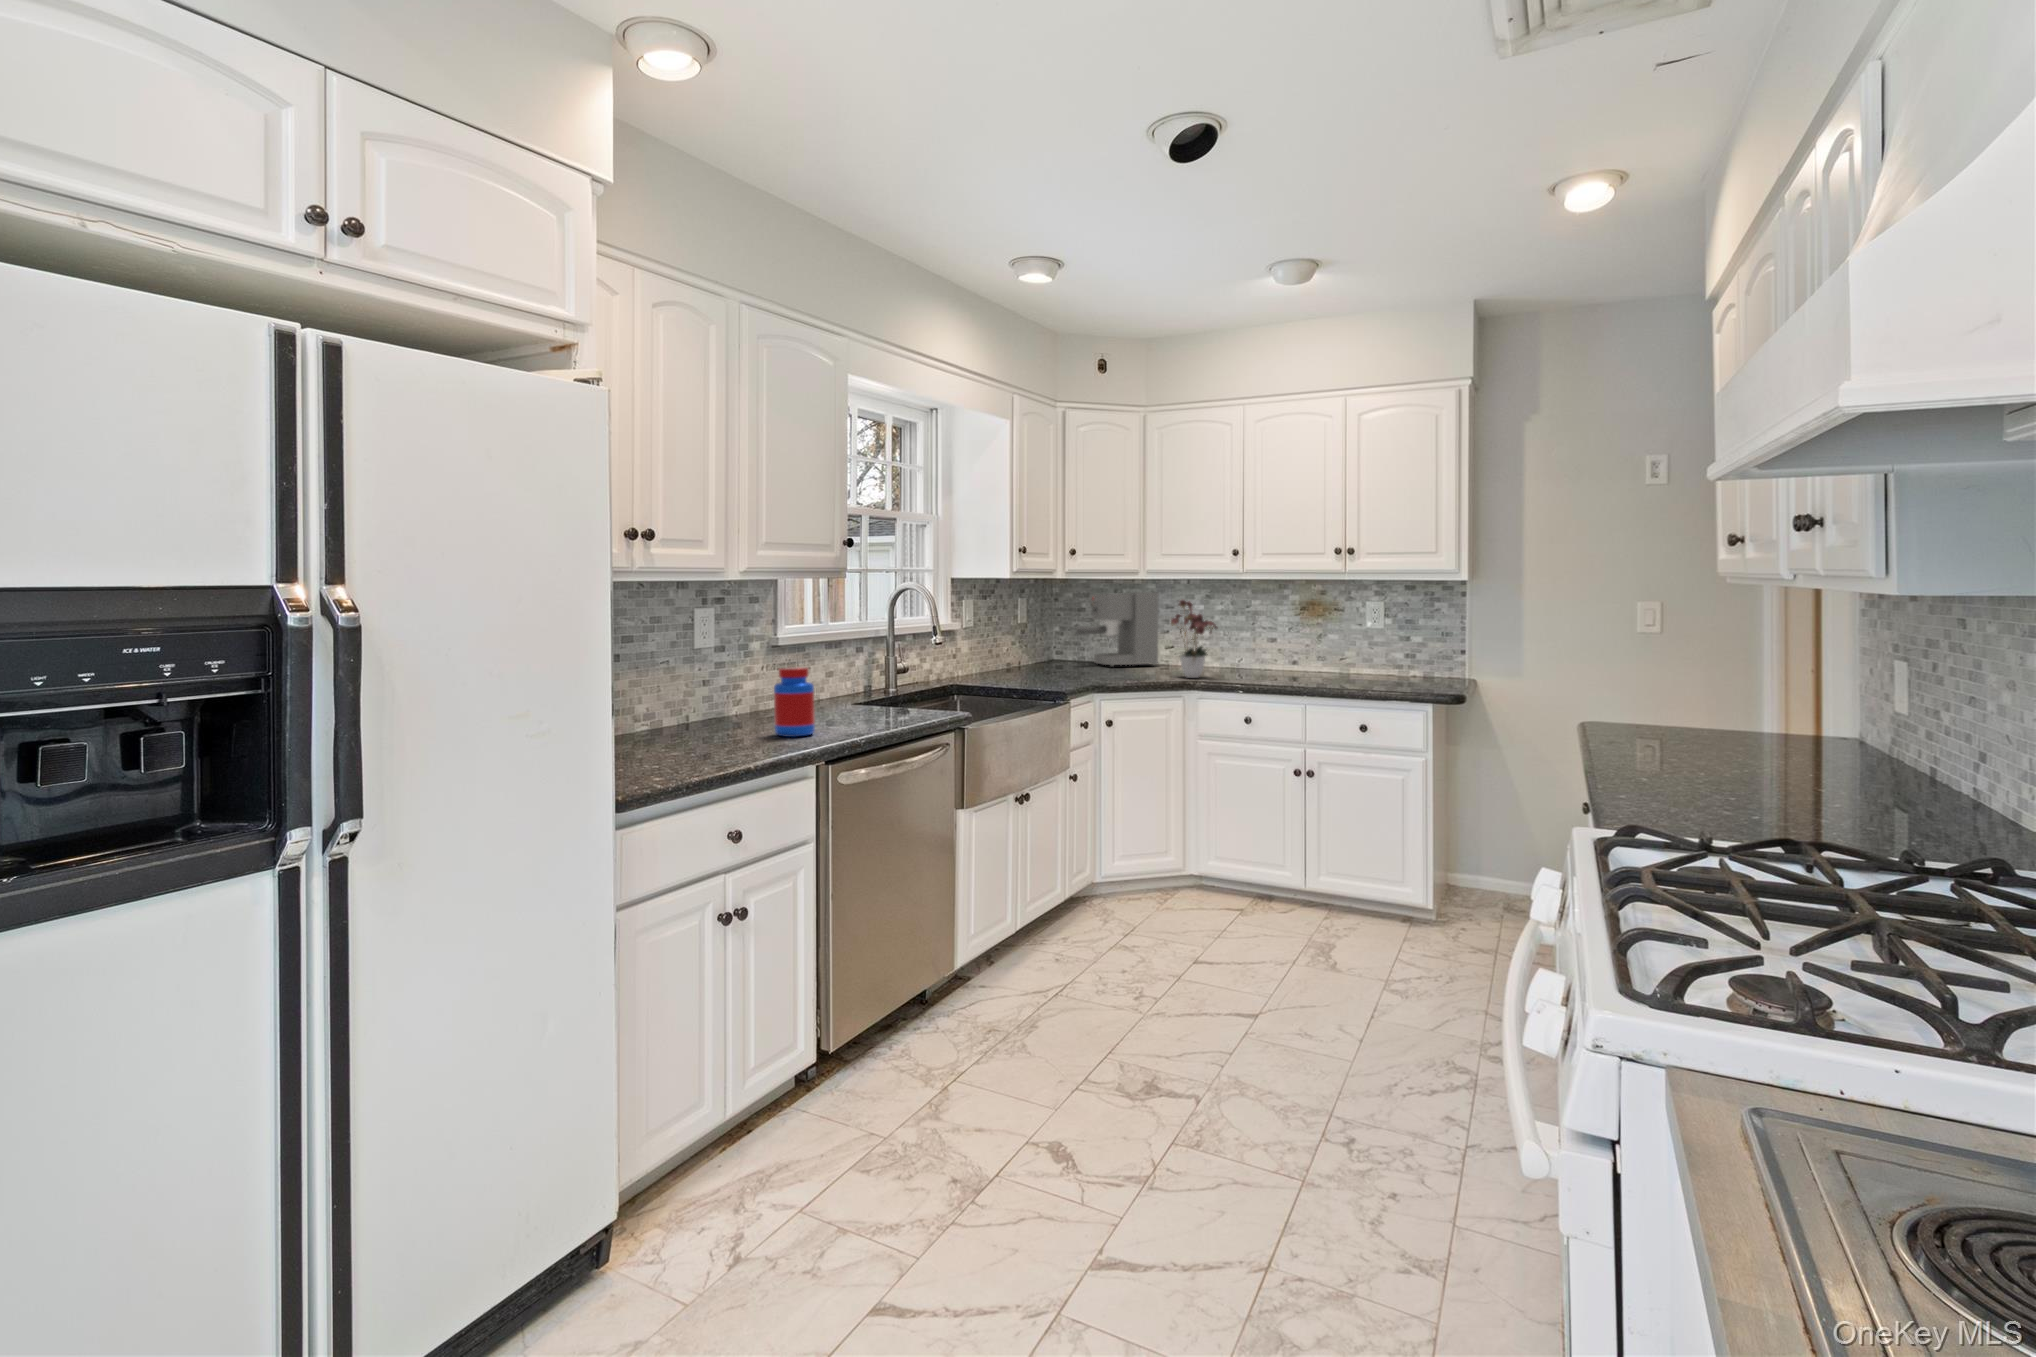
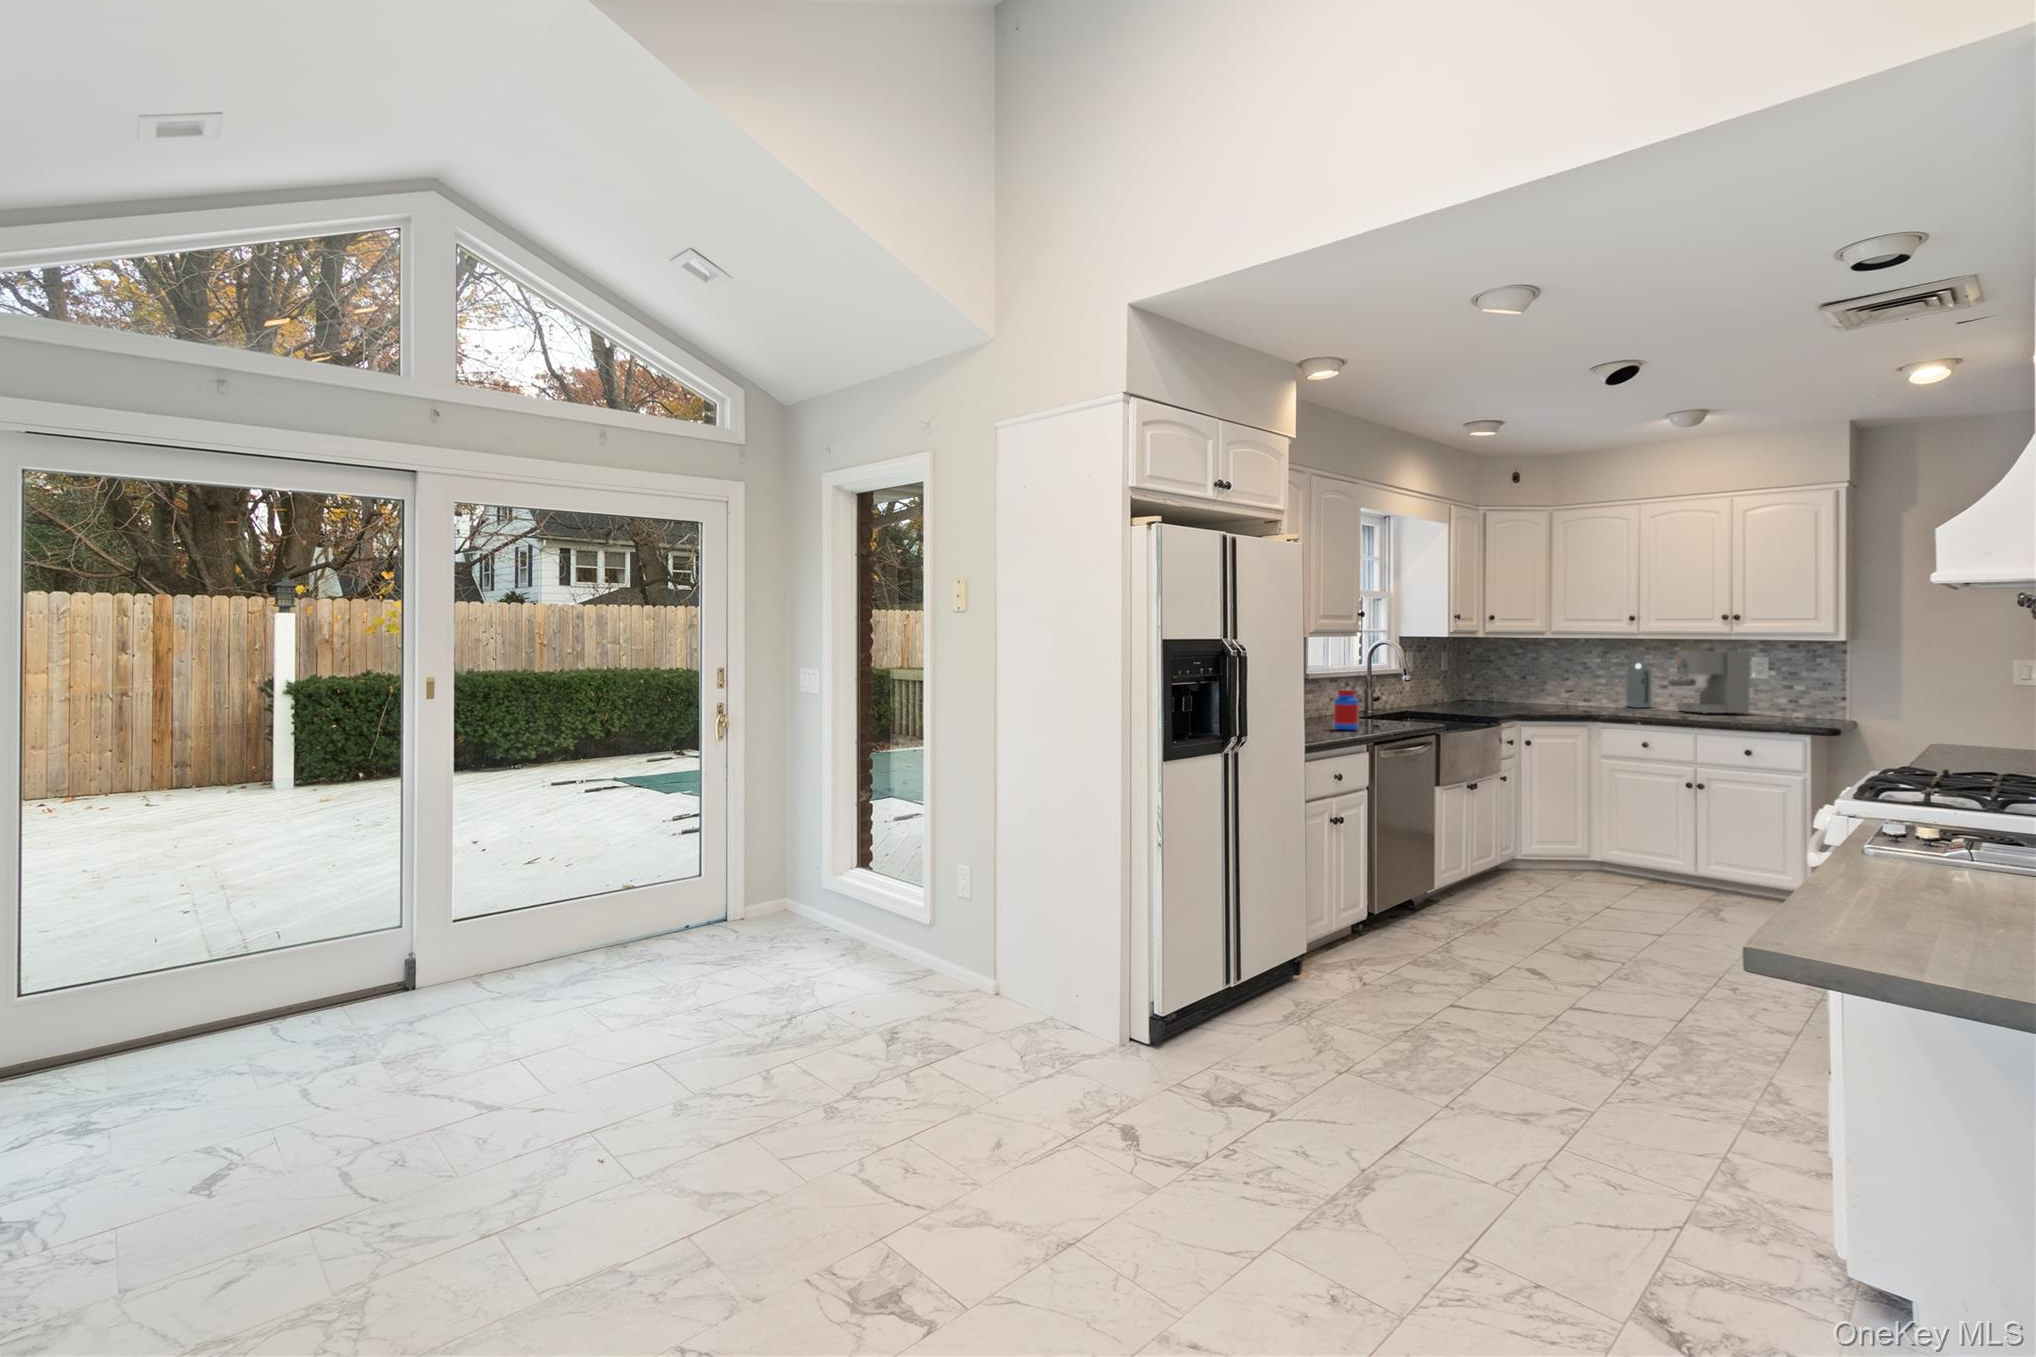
coffee maker: present [1076,592,1158,666] -> present [1668,651,1750,714]
flower arrangement: present [1171,600,1217,678] -> none [1574,651,1621,713]
bottle: none [1230,603,1260,668] -> present [1625,657,1652,708]

